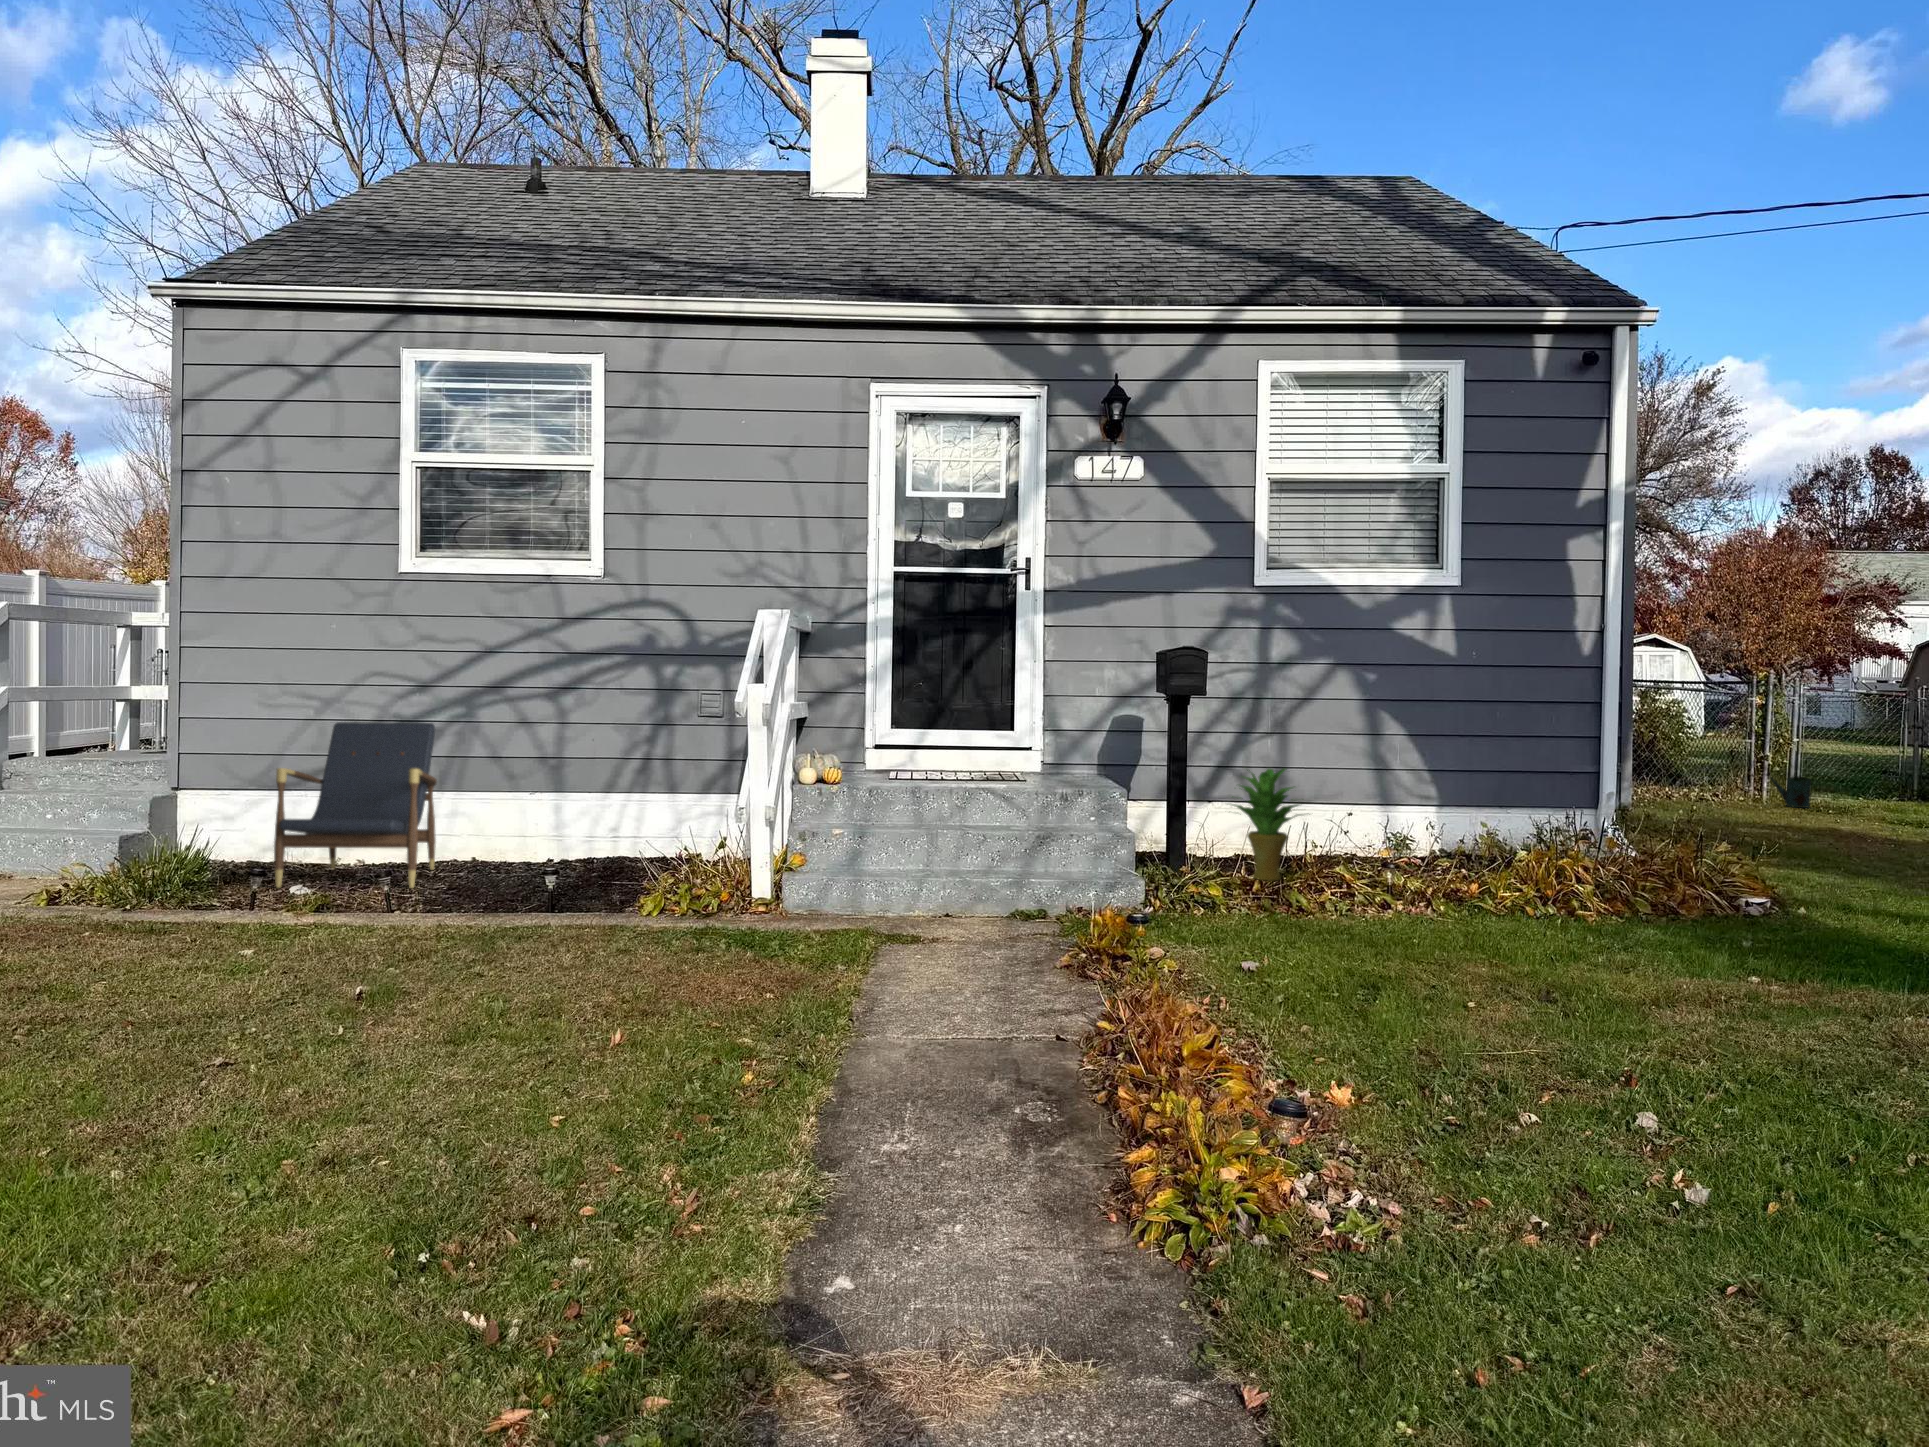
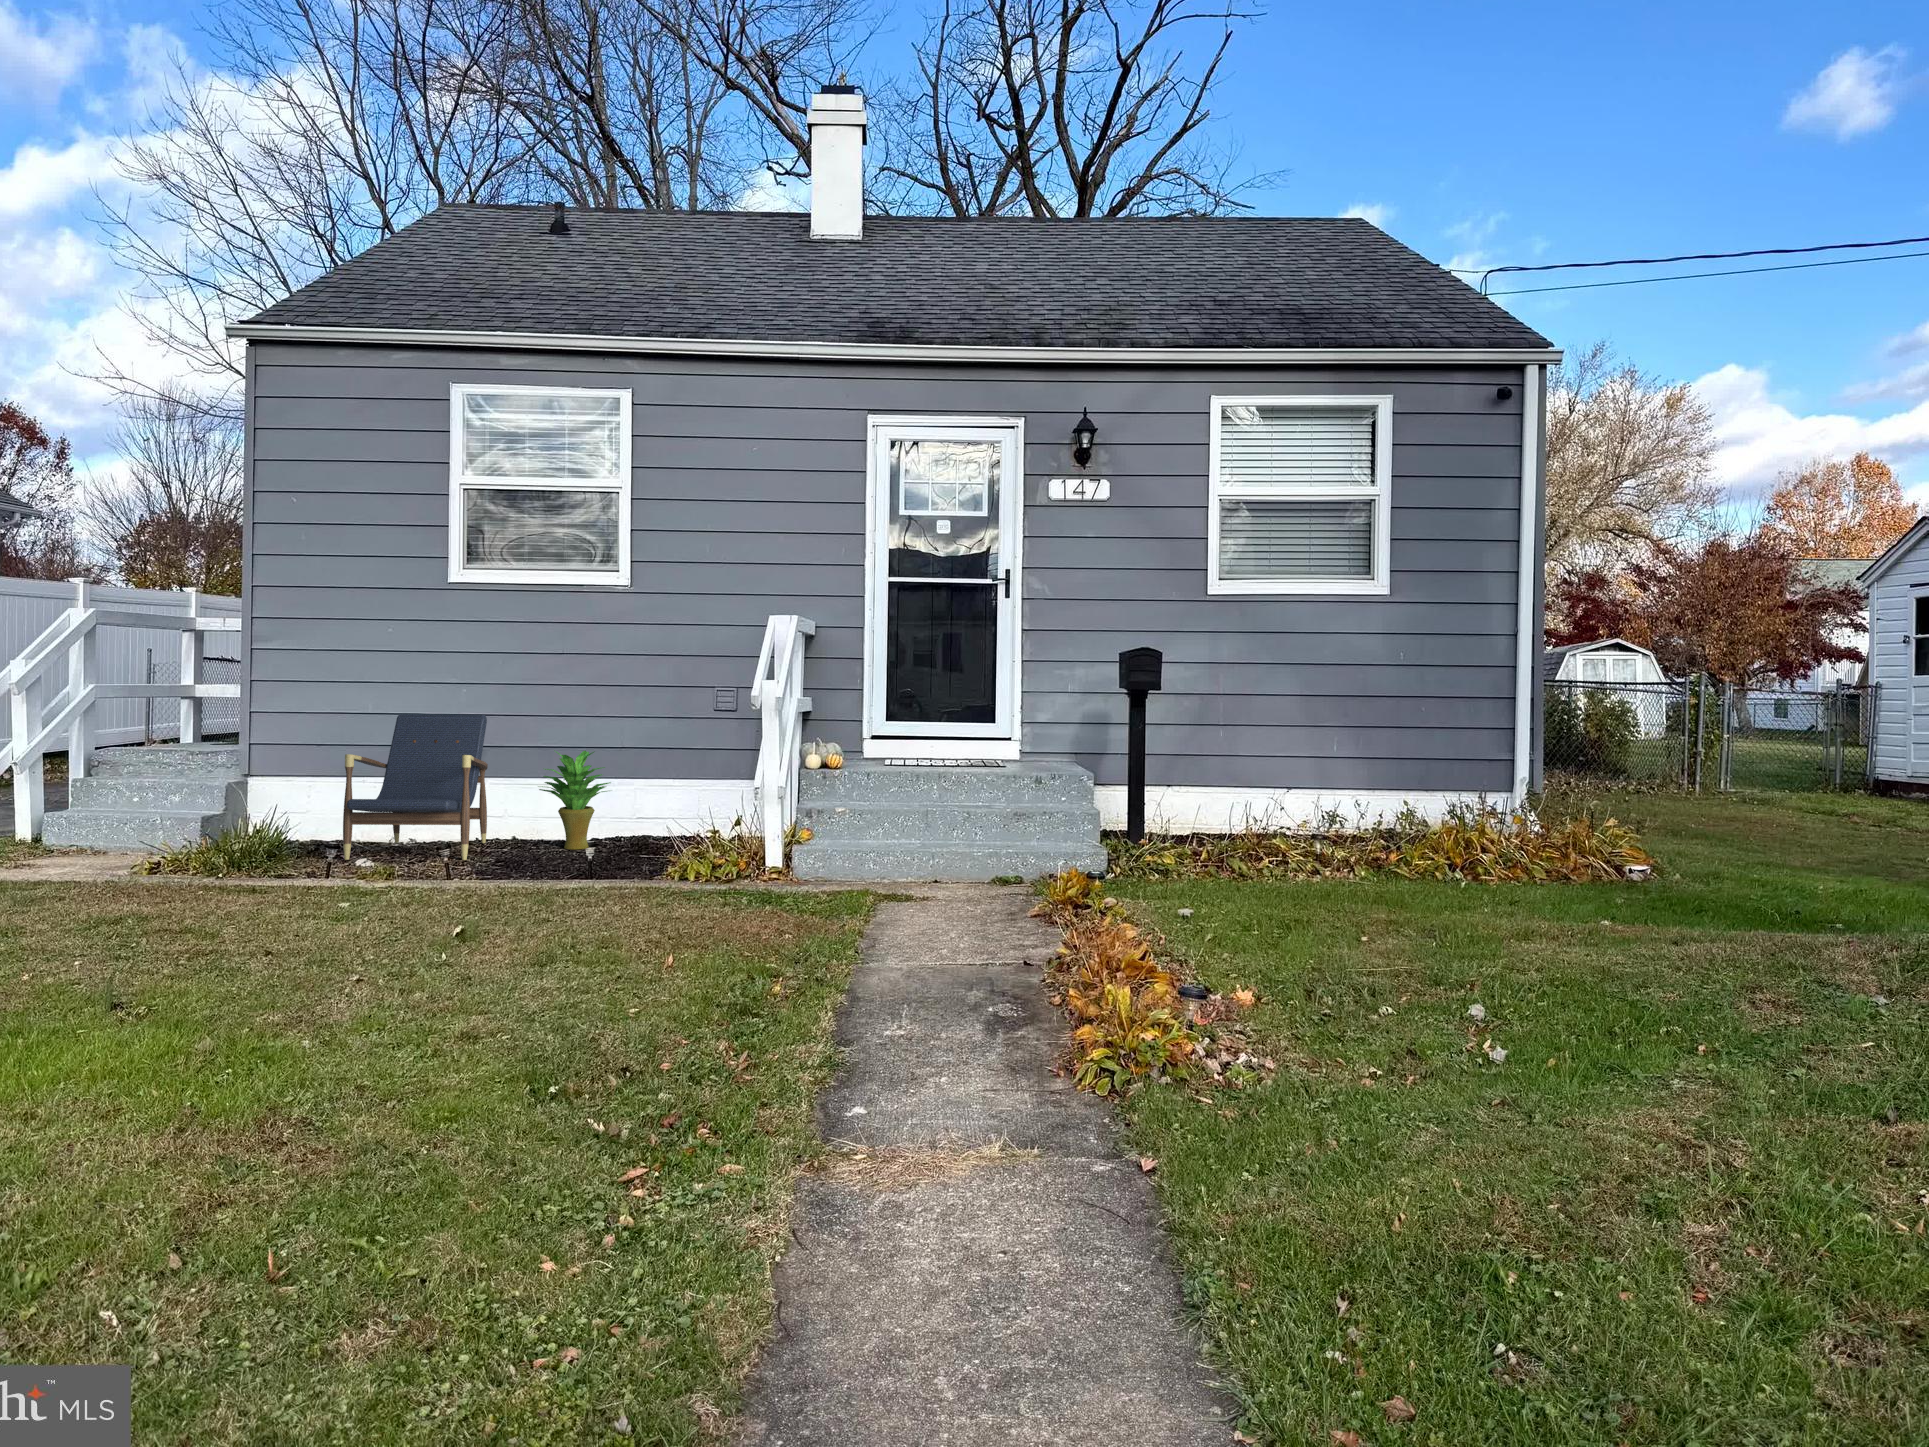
potted plant: present [1232,768,1299,880] -> present [539,751,611,849]
watering can: present [1766,772,1811,808] -> none [1624,754,1671,785]

